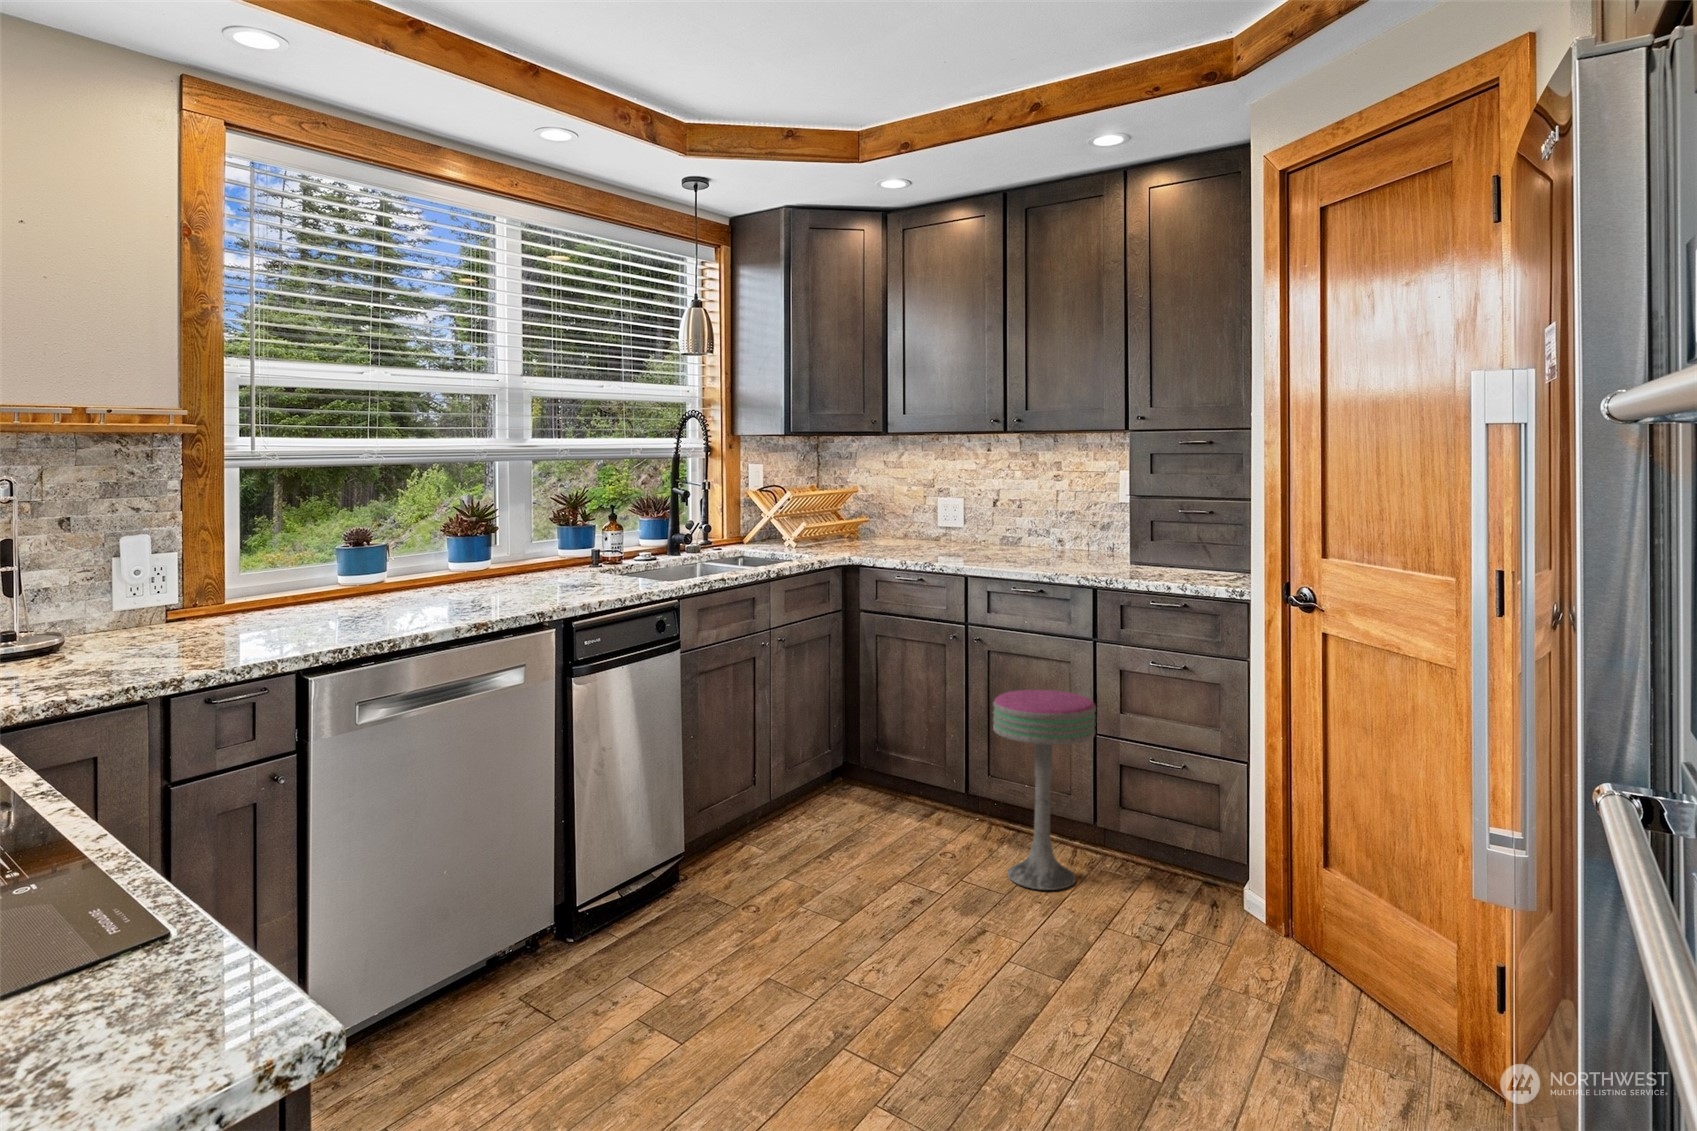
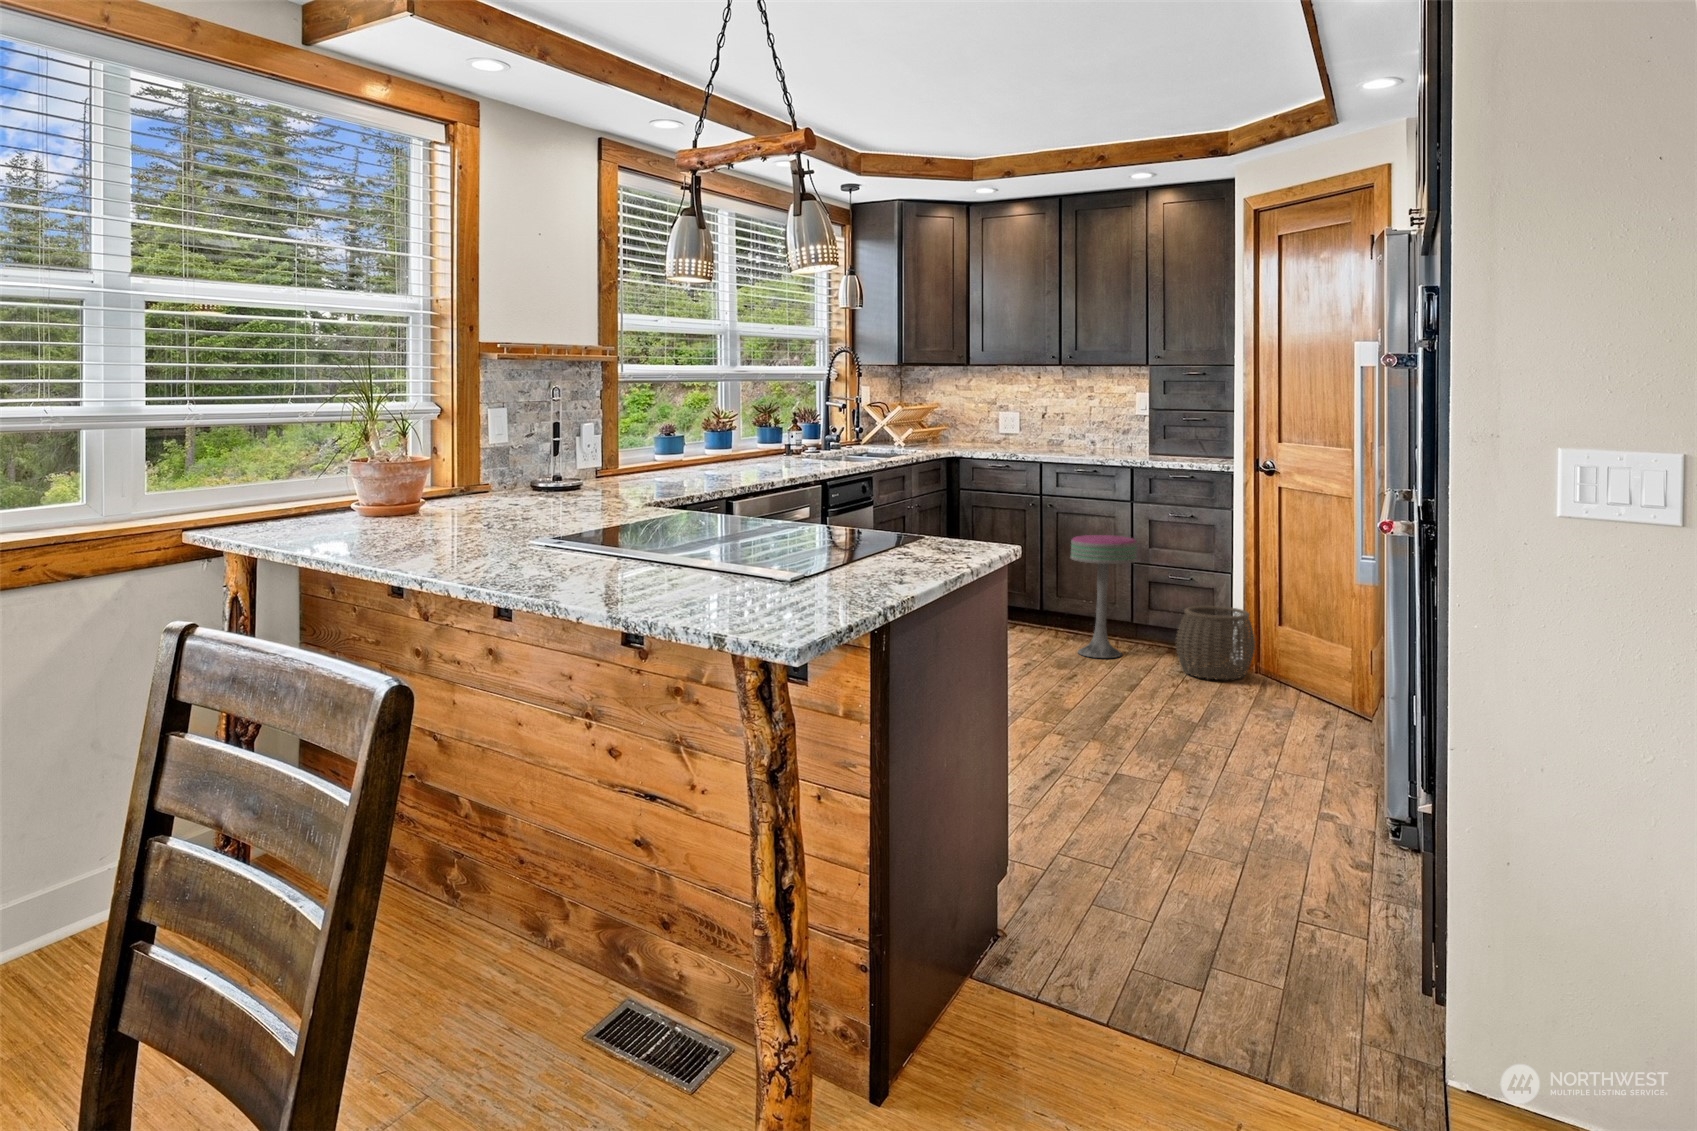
woven basket: none [1146,821,1282,964] -> present [1176,606,1255,680]

